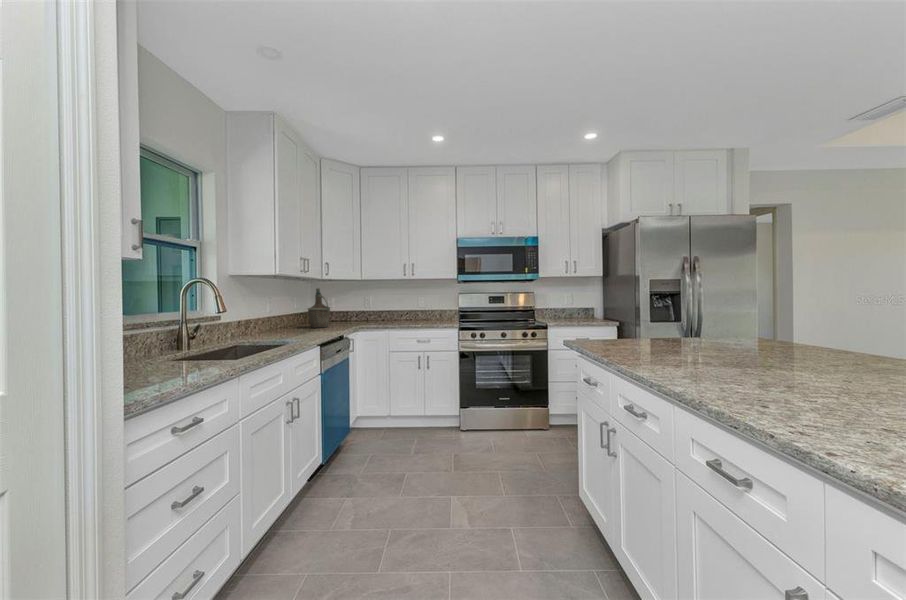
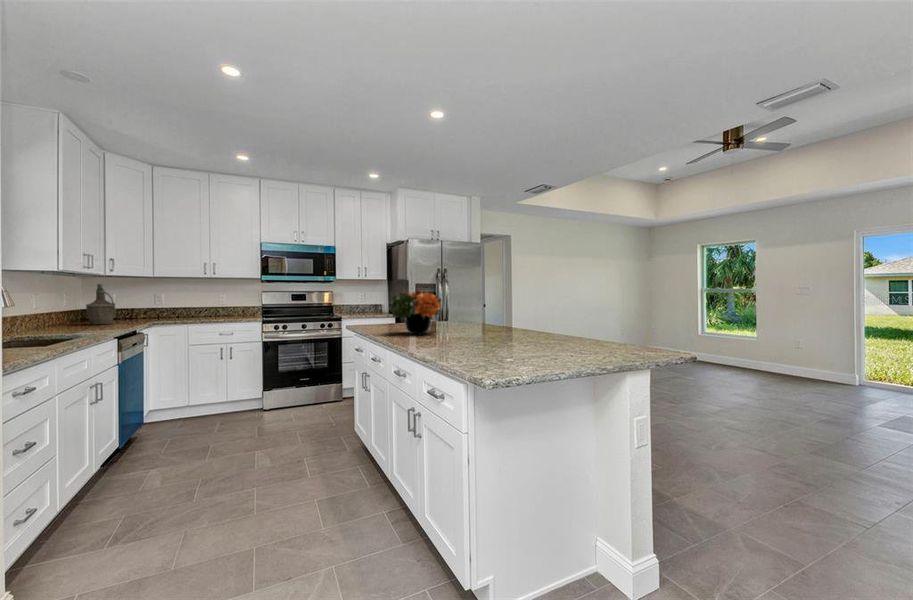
flower arrangement: none [672,279,808,370] -> present [389,288,441,334]

